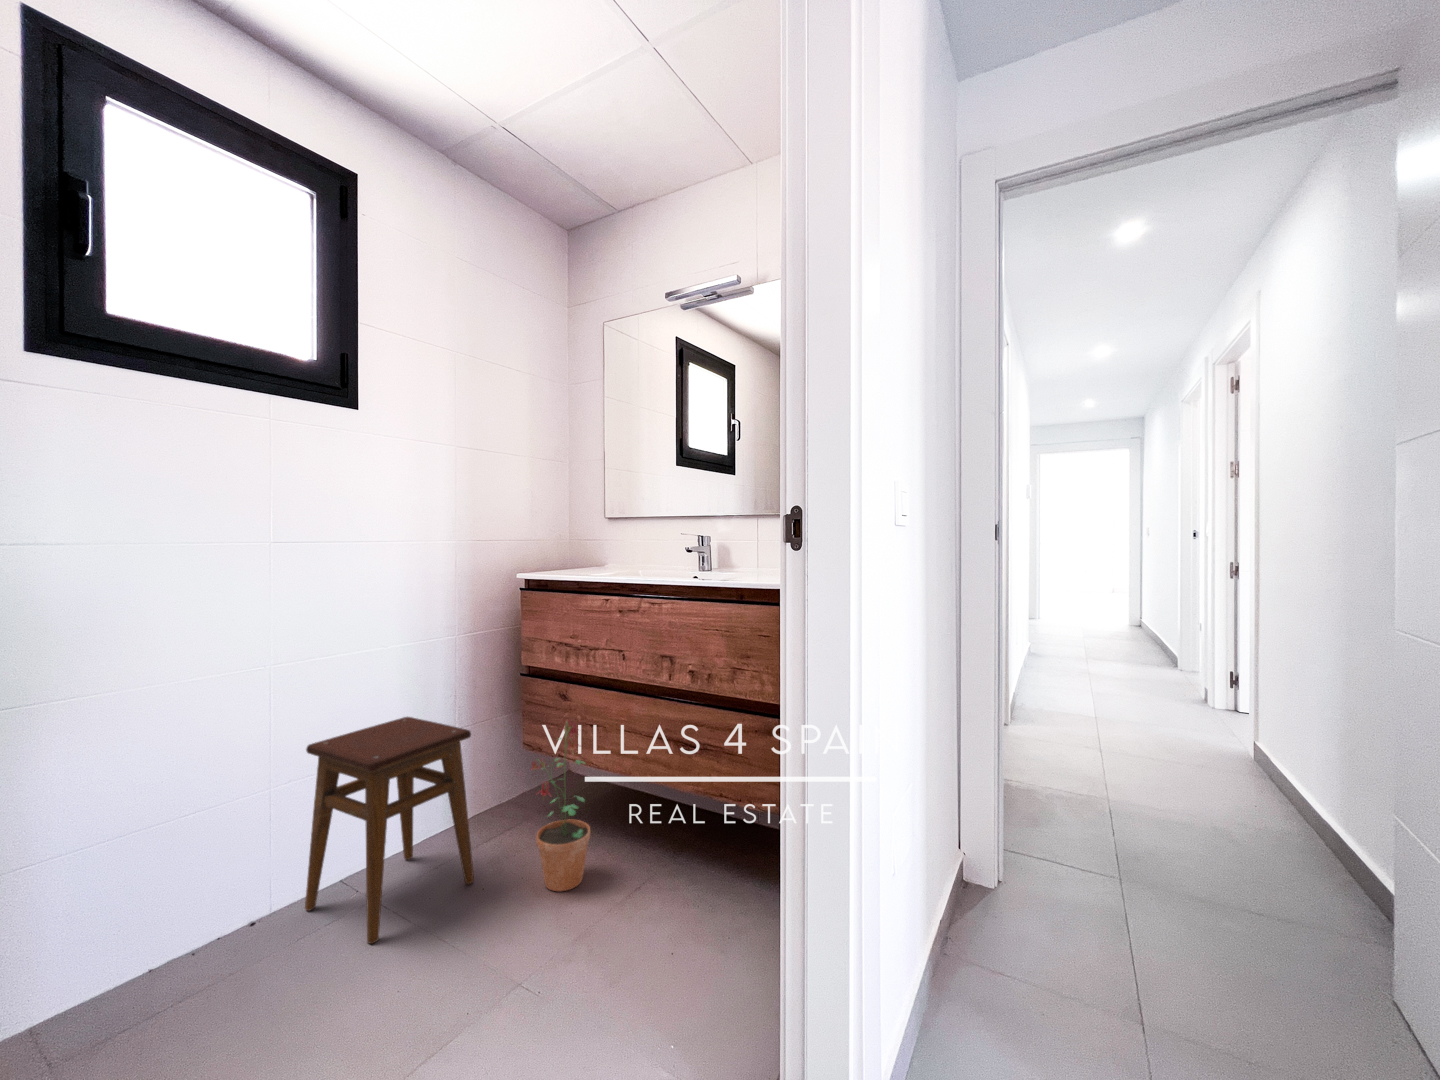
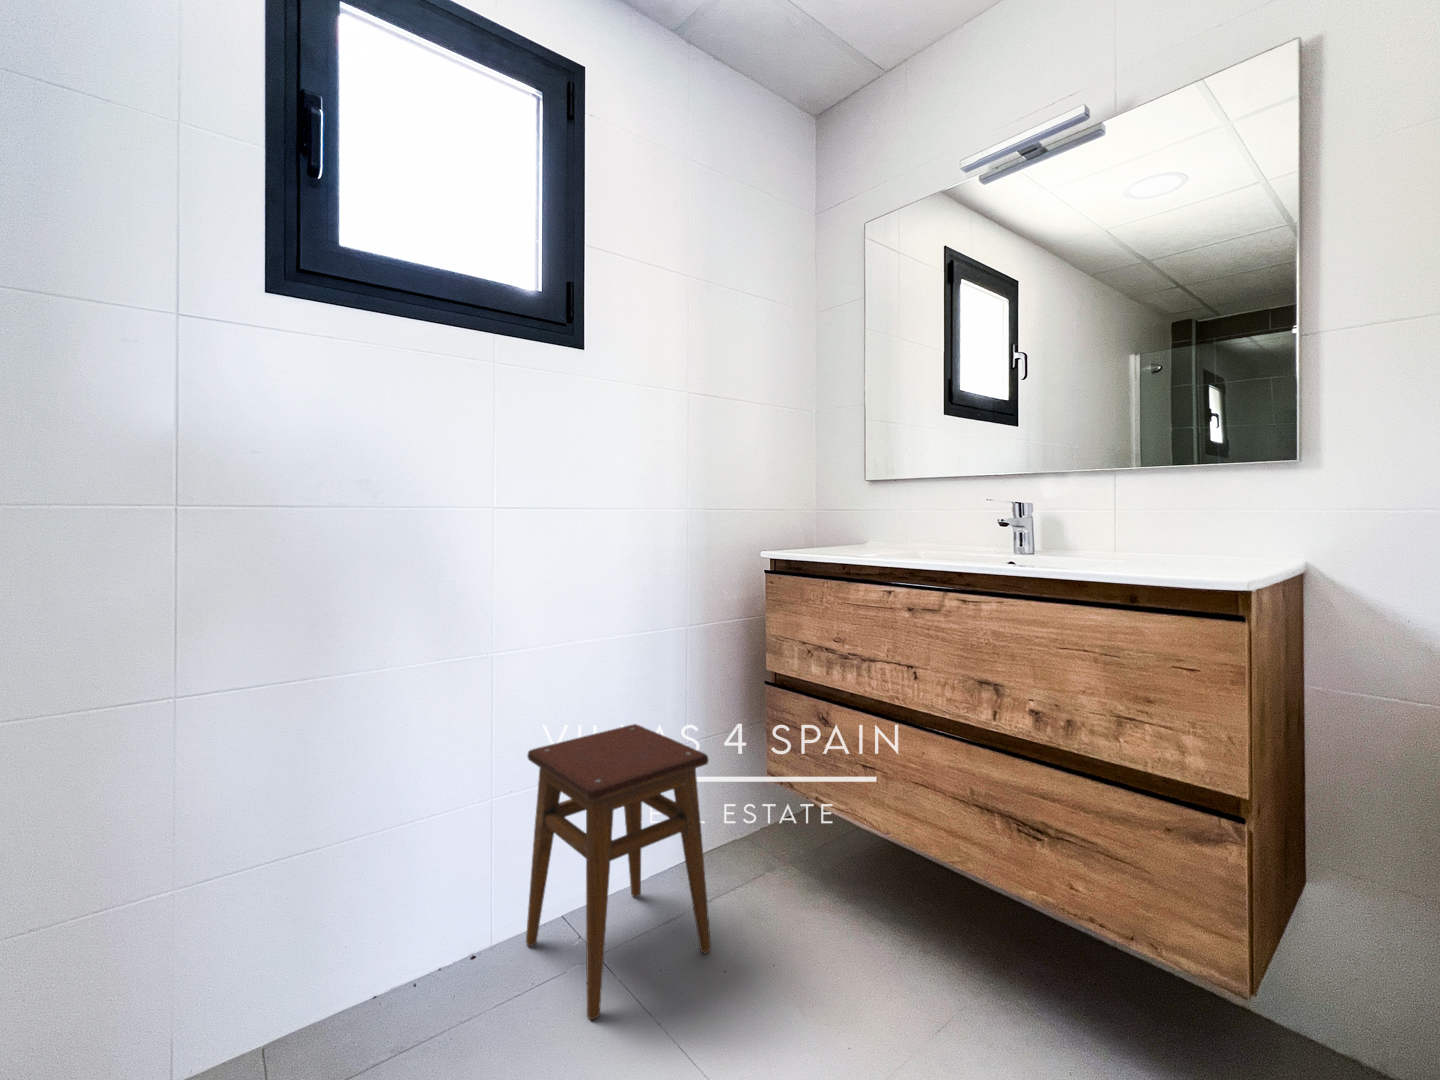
potted plant: present [532,720,590,891] -> none [780,754,866,998]

